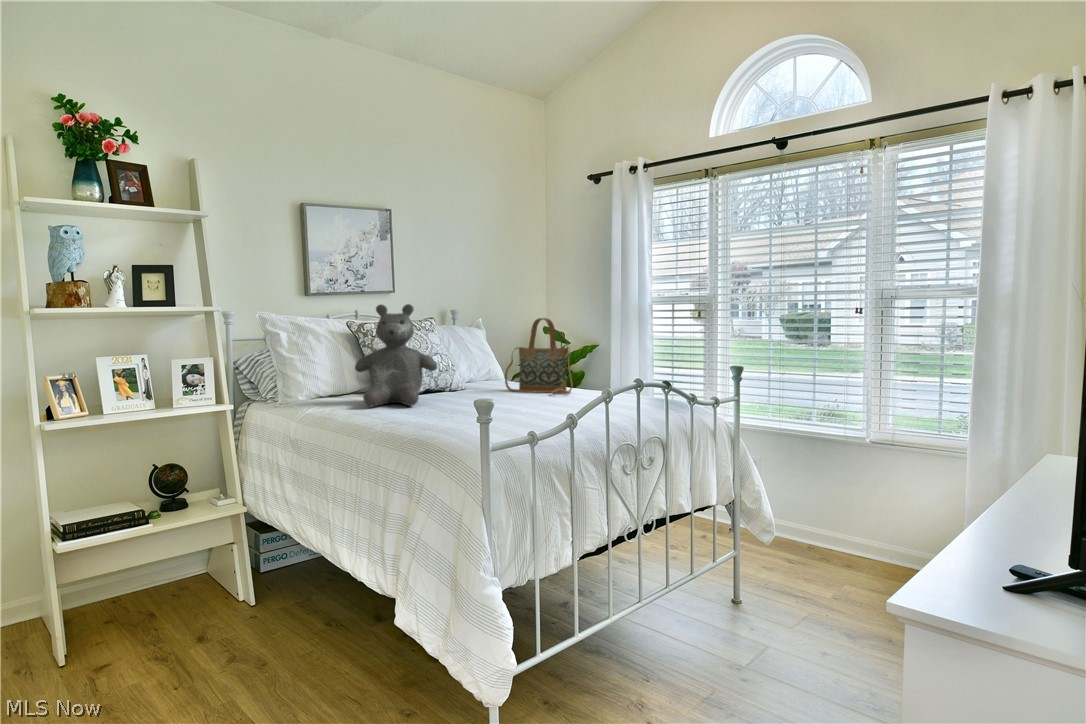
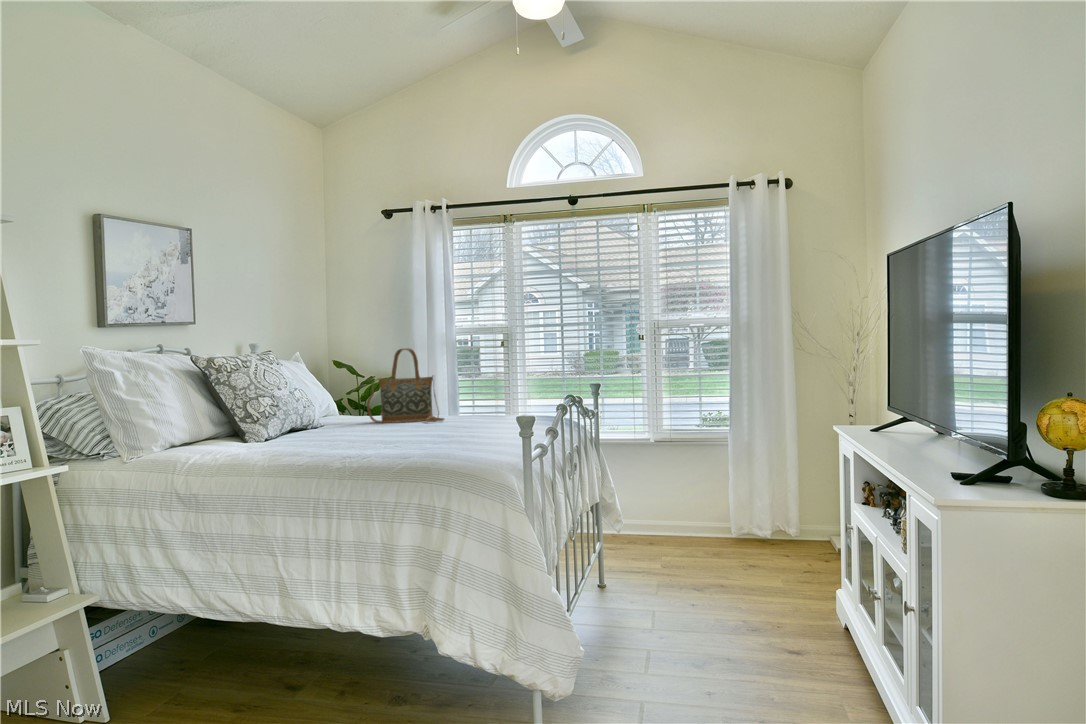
teddy bear: present [355,304,437,406] -> none [235,335,327,447]

